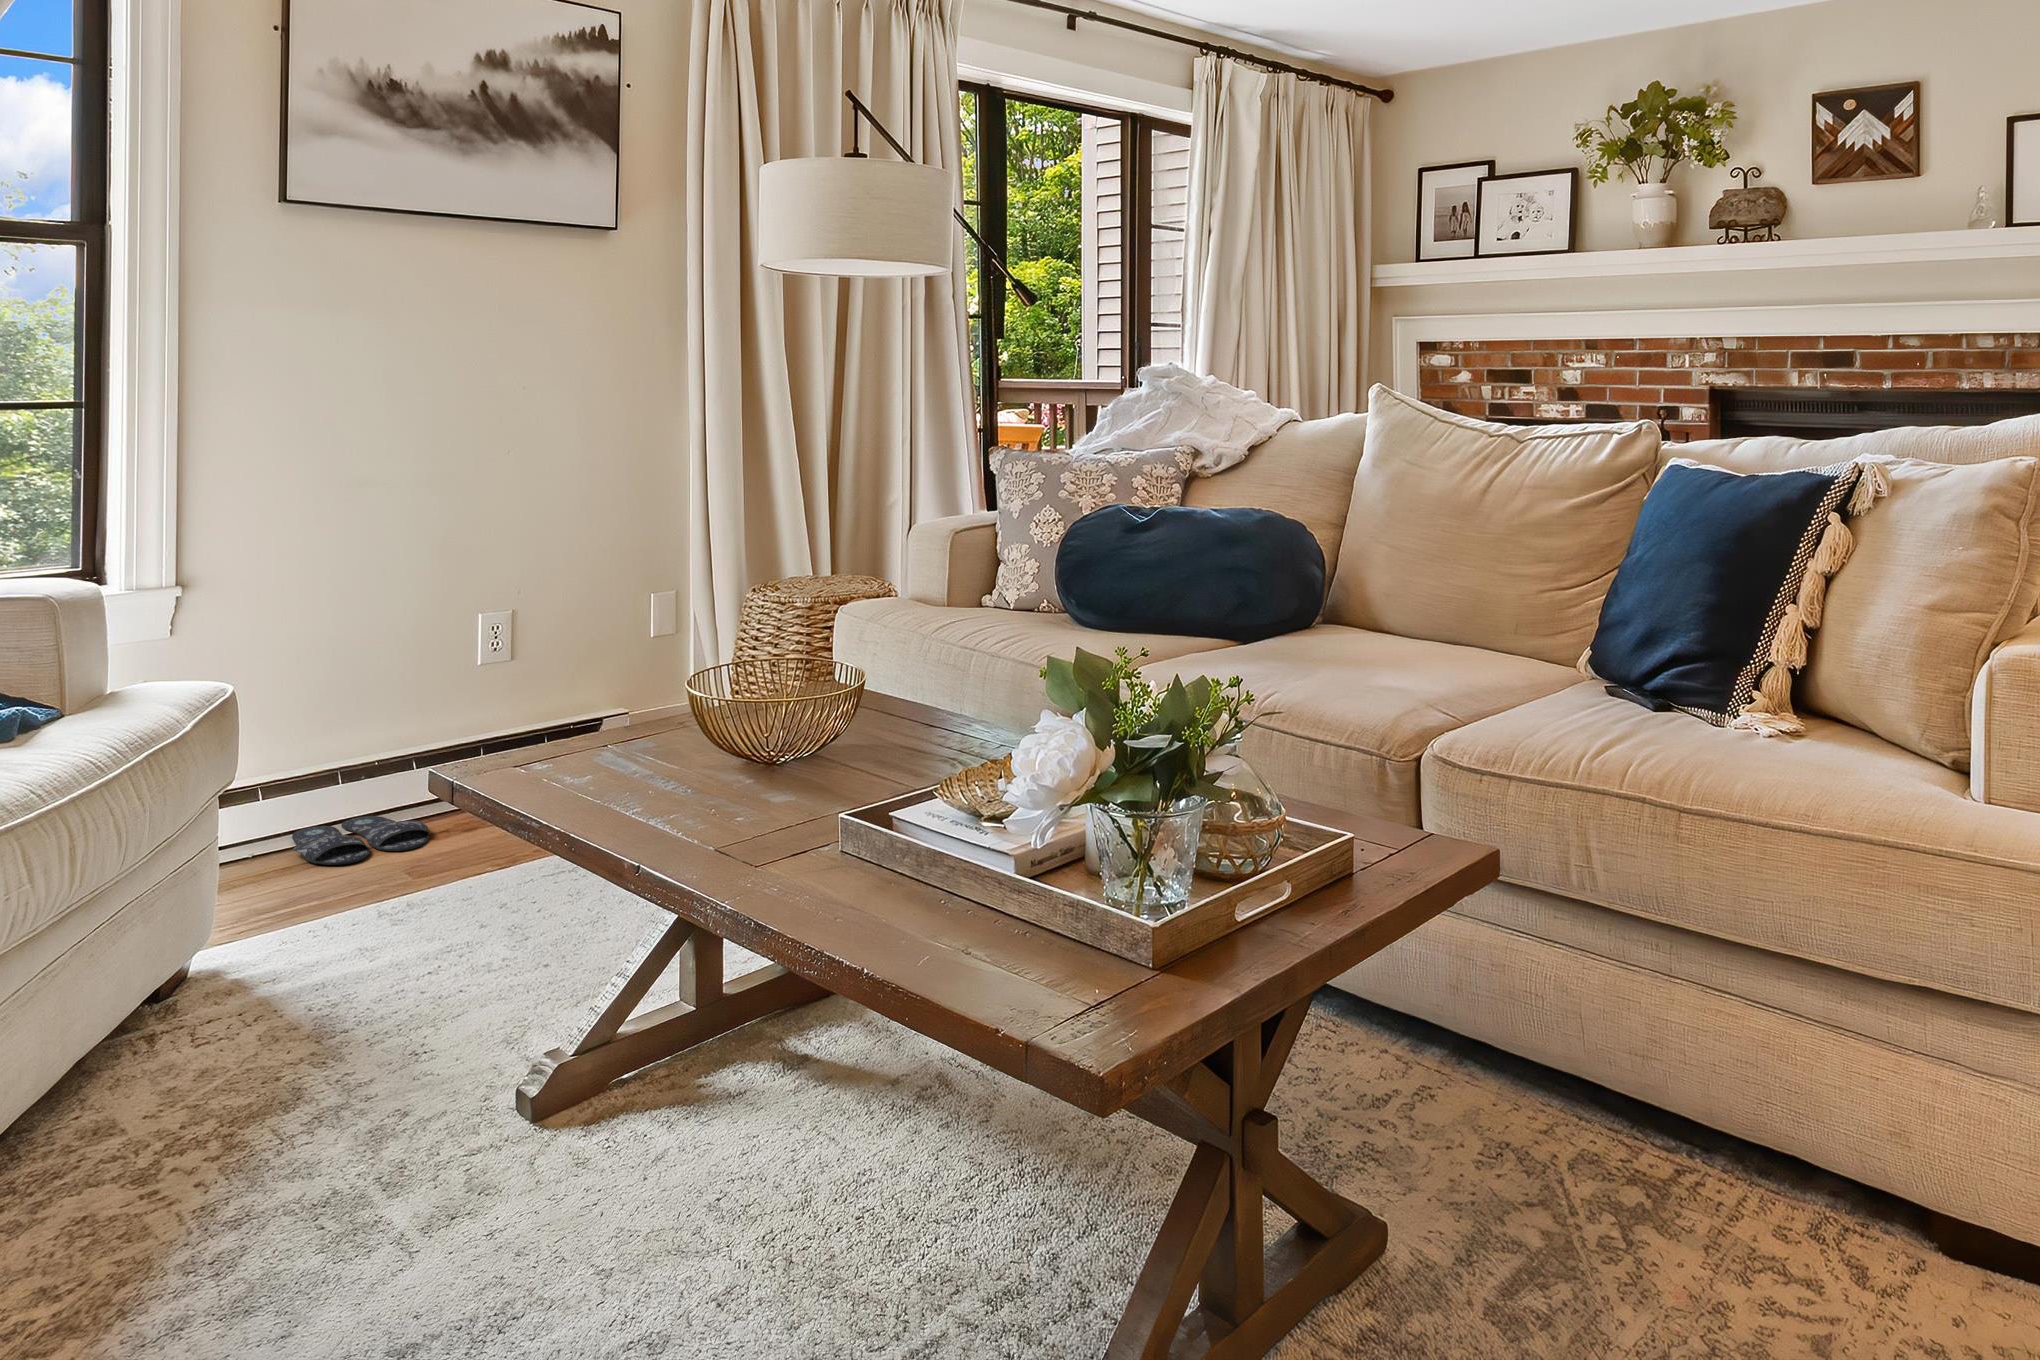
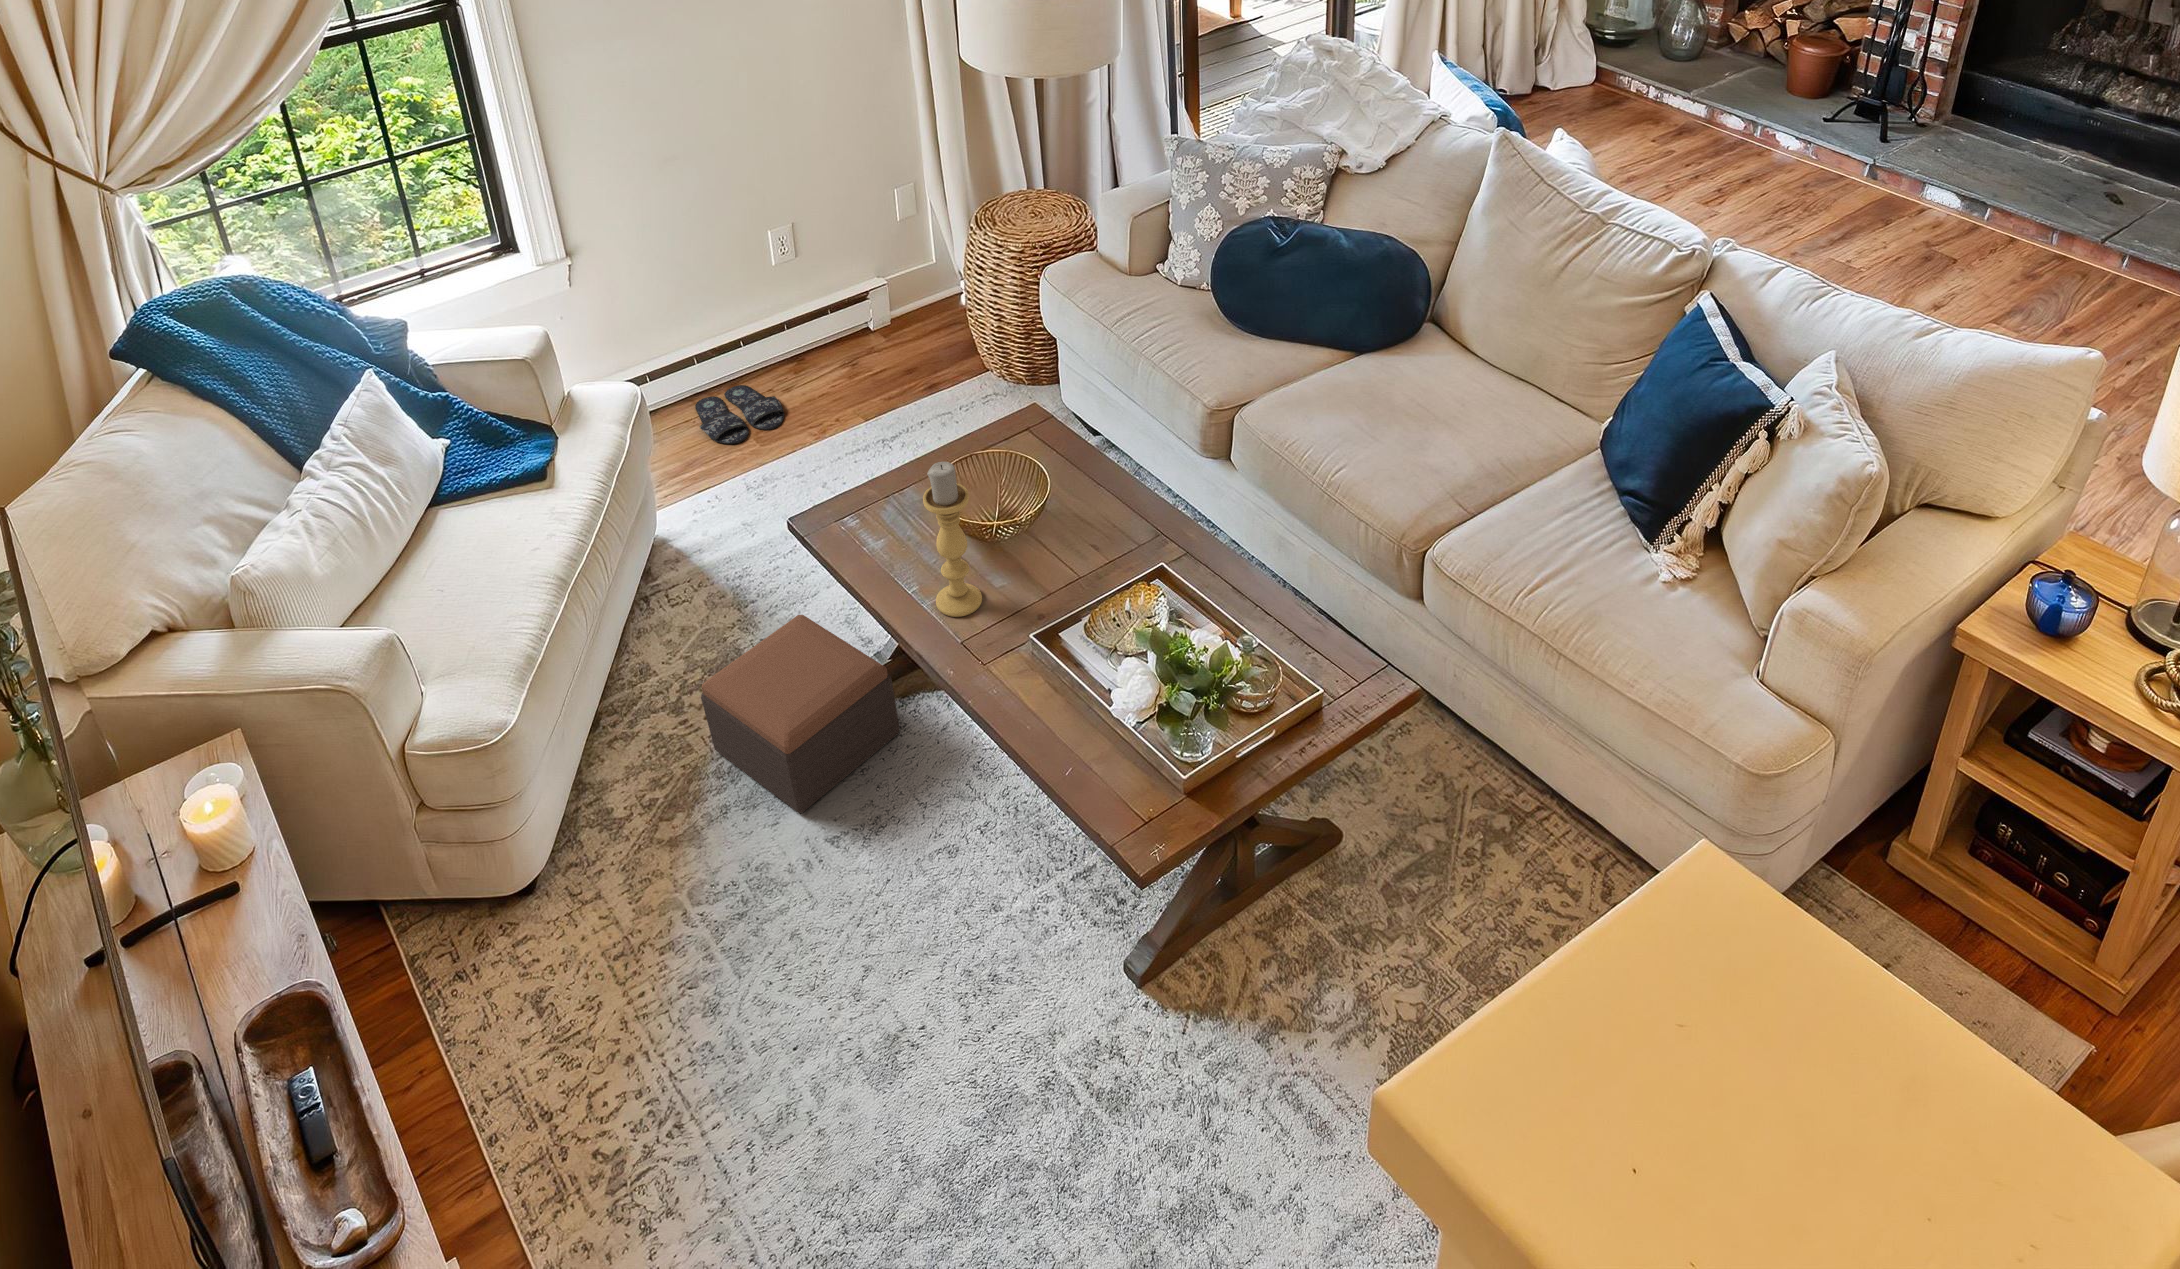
candle holder: none [678,529,757,824] -> present [923,462,982,617]
footstool: none [193,942,571,1285] -> present [701,615,900,813]

